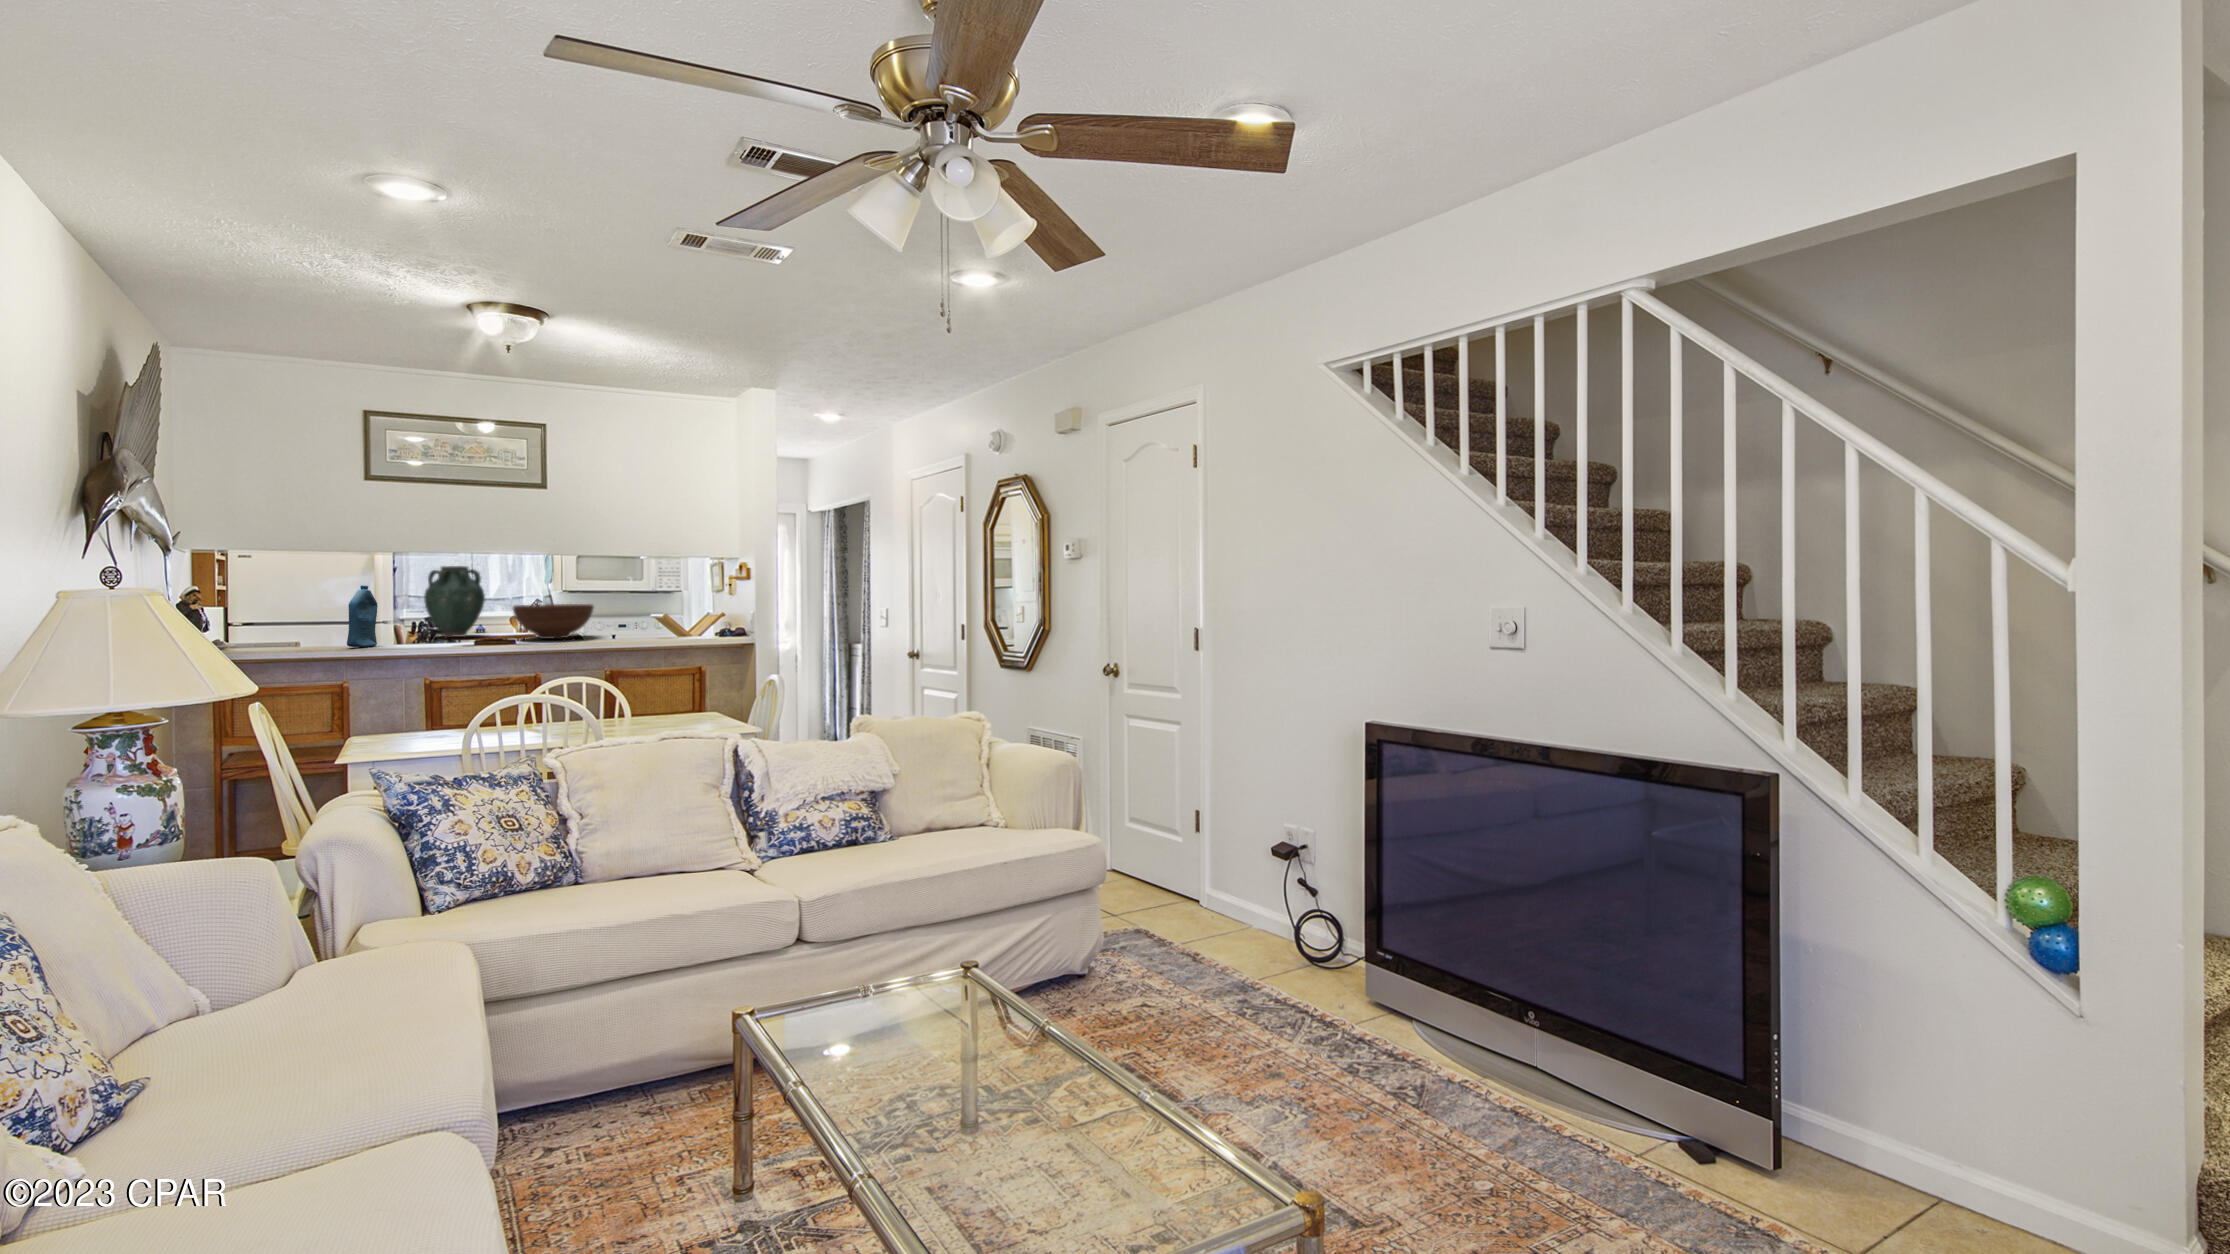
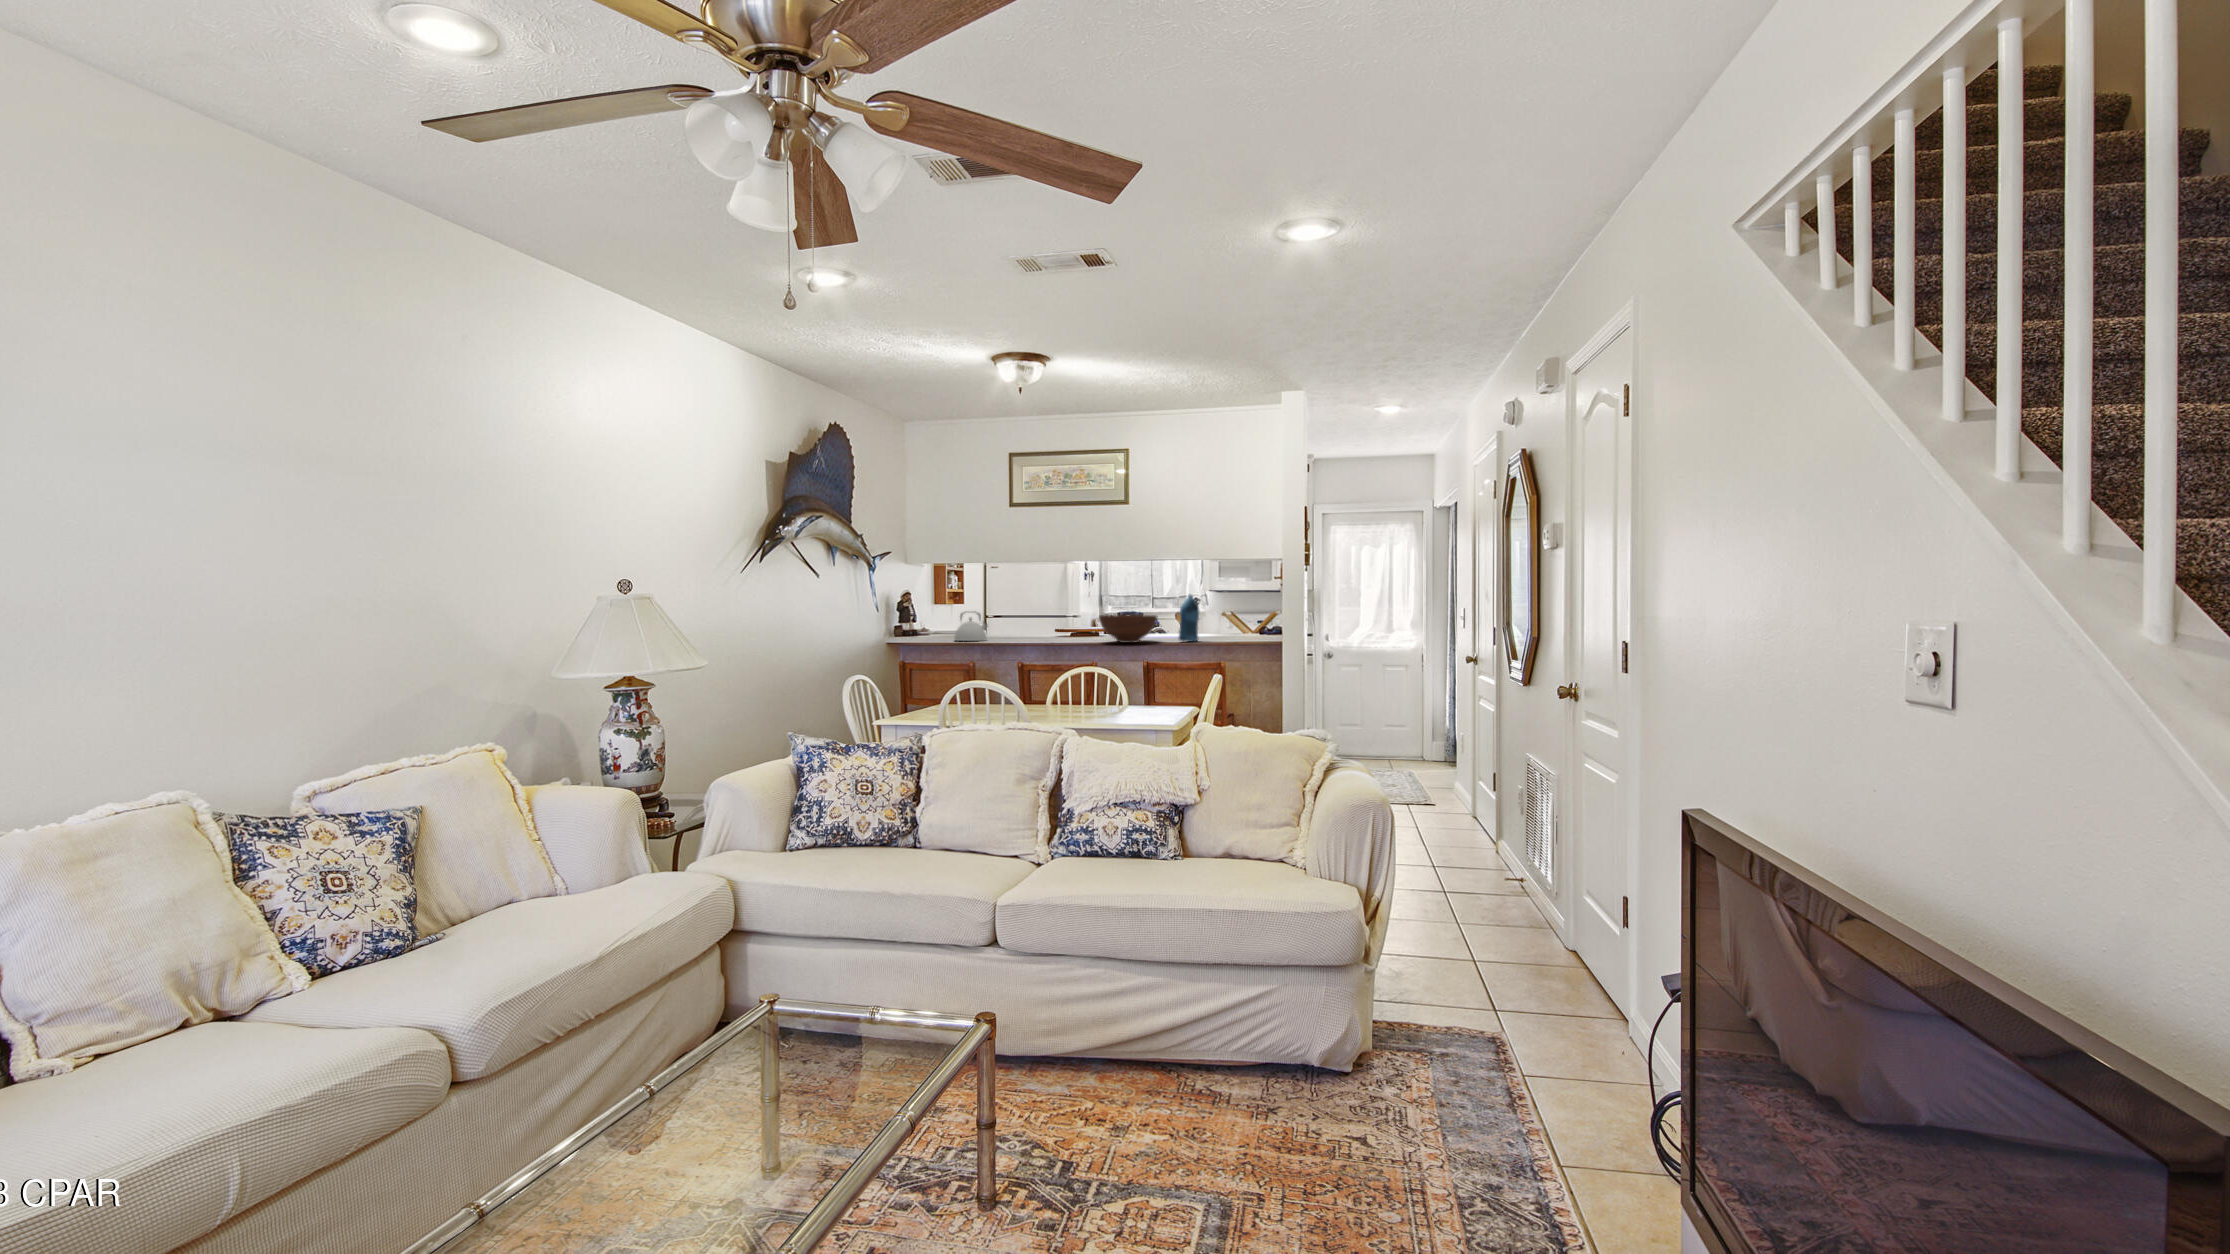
vase: present [424,566,485,637] -> none [1055,583,1095,639]
bottle: present [347,585,378,647] -> present [1179,594,1199,642]
kettle: none [258,605,318,647] -> present [954,613,987,641]

